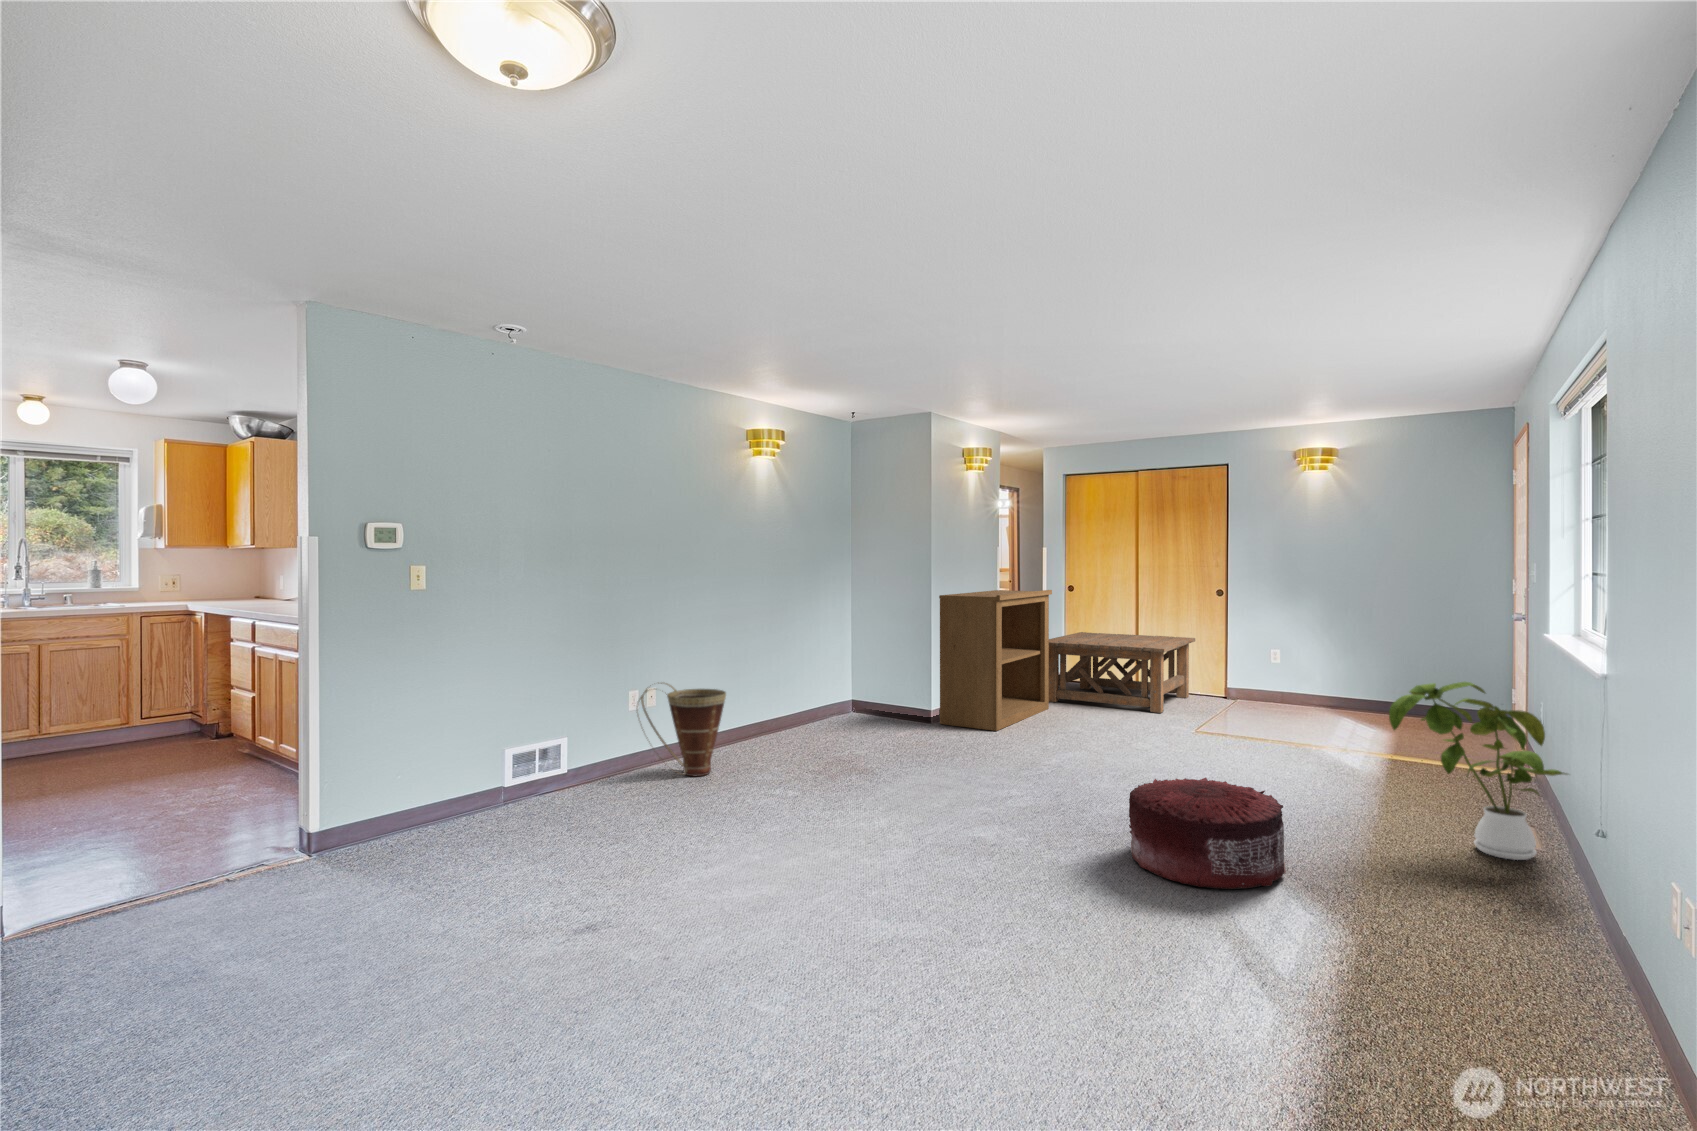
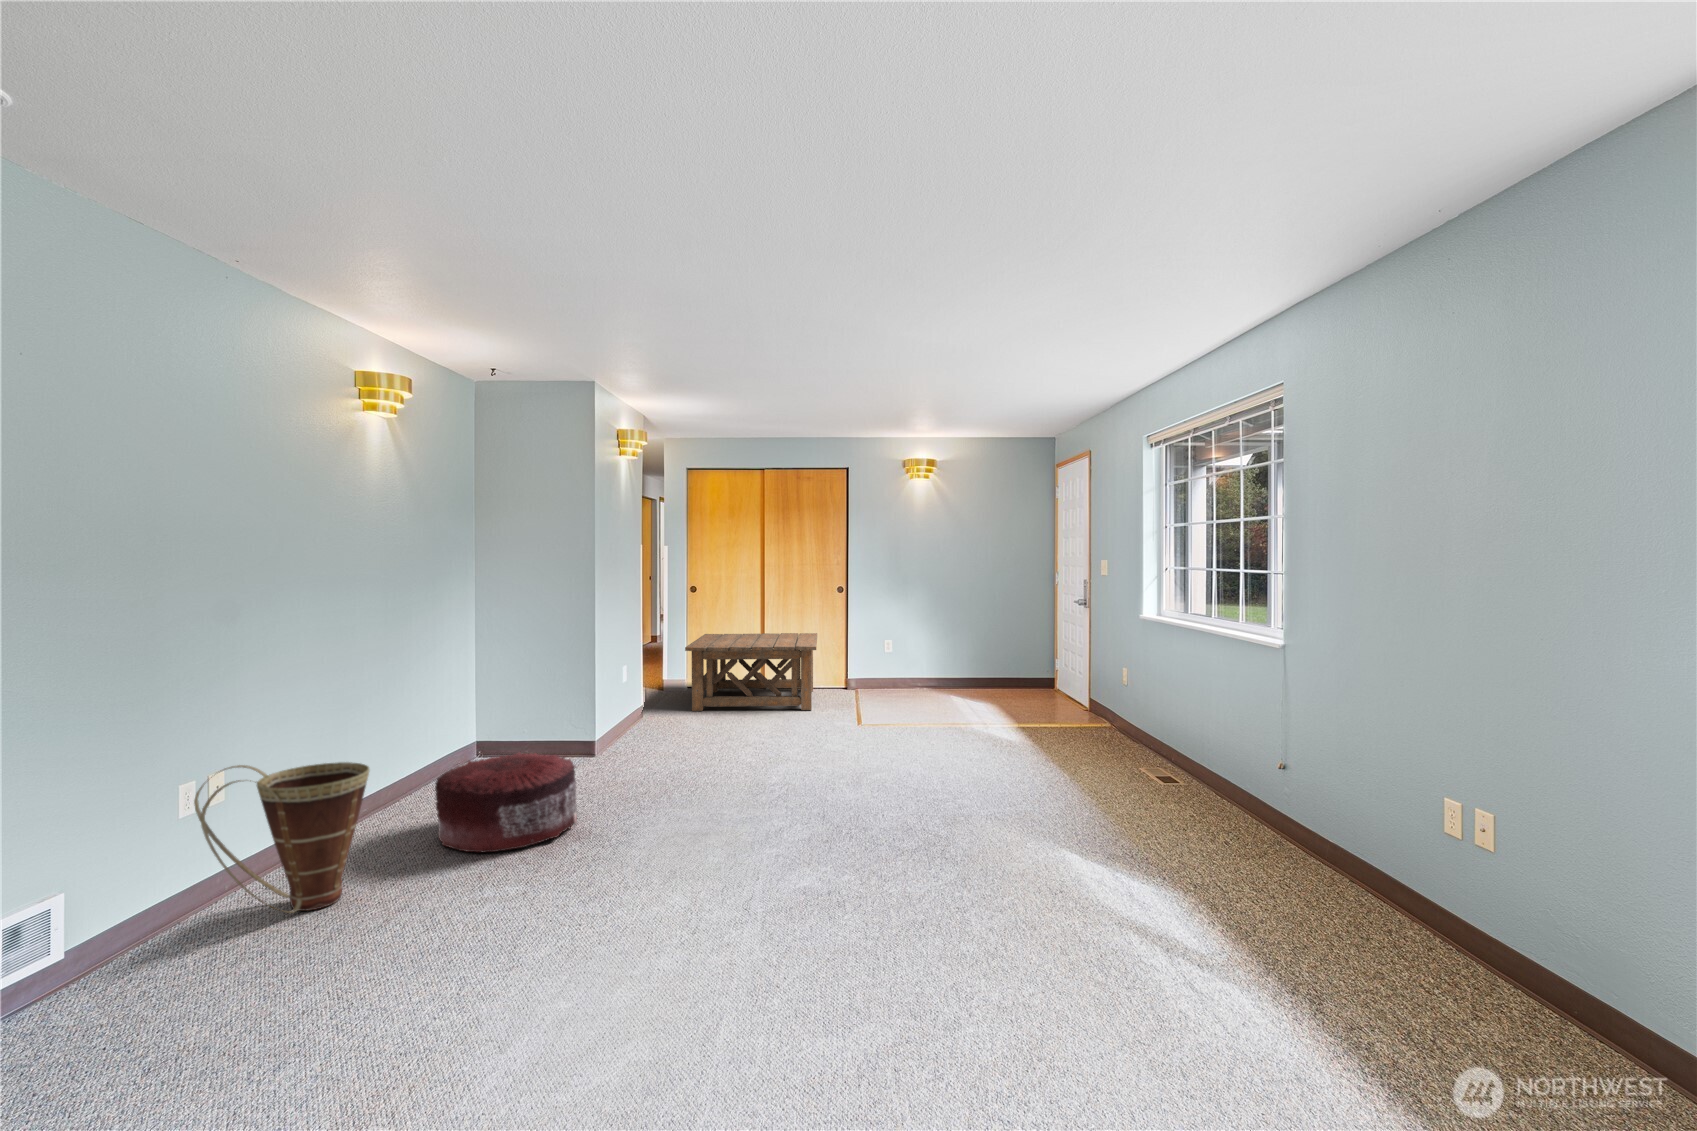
bookshelf: present [939,590,1052,731] -> none [606,592,707,755]
house plant: present [1389,682,1566,860] -> none [1126,662,1264,808]
pouf: present [1129,778,1286,889] -> present [435,752,577,852]

